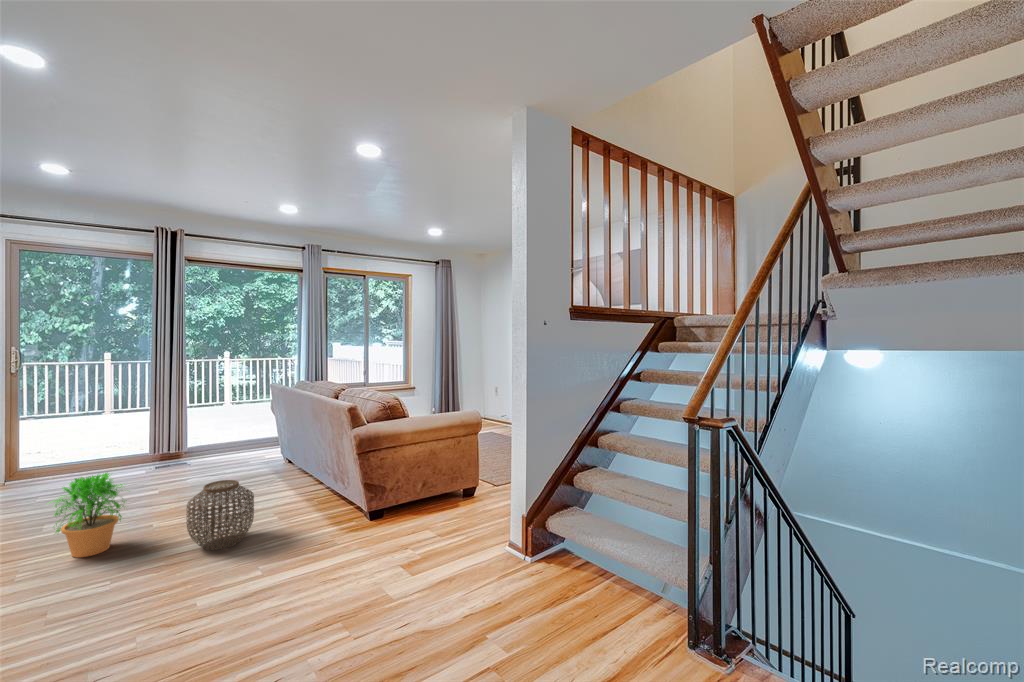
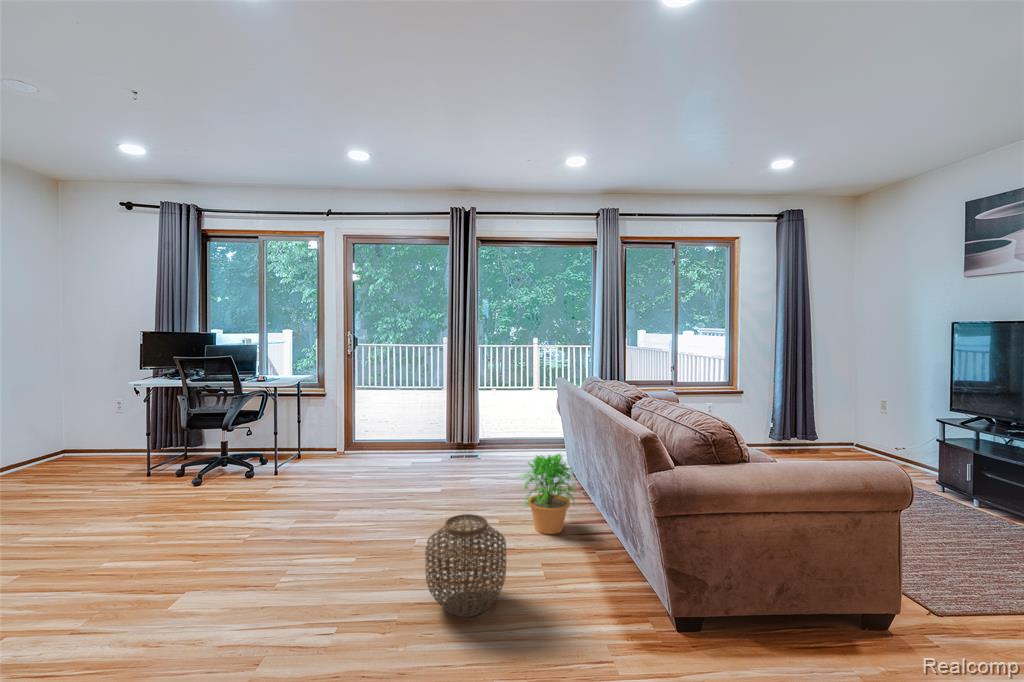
potted plant: present [54,473,125,557] -> present [521,454,574,534]

